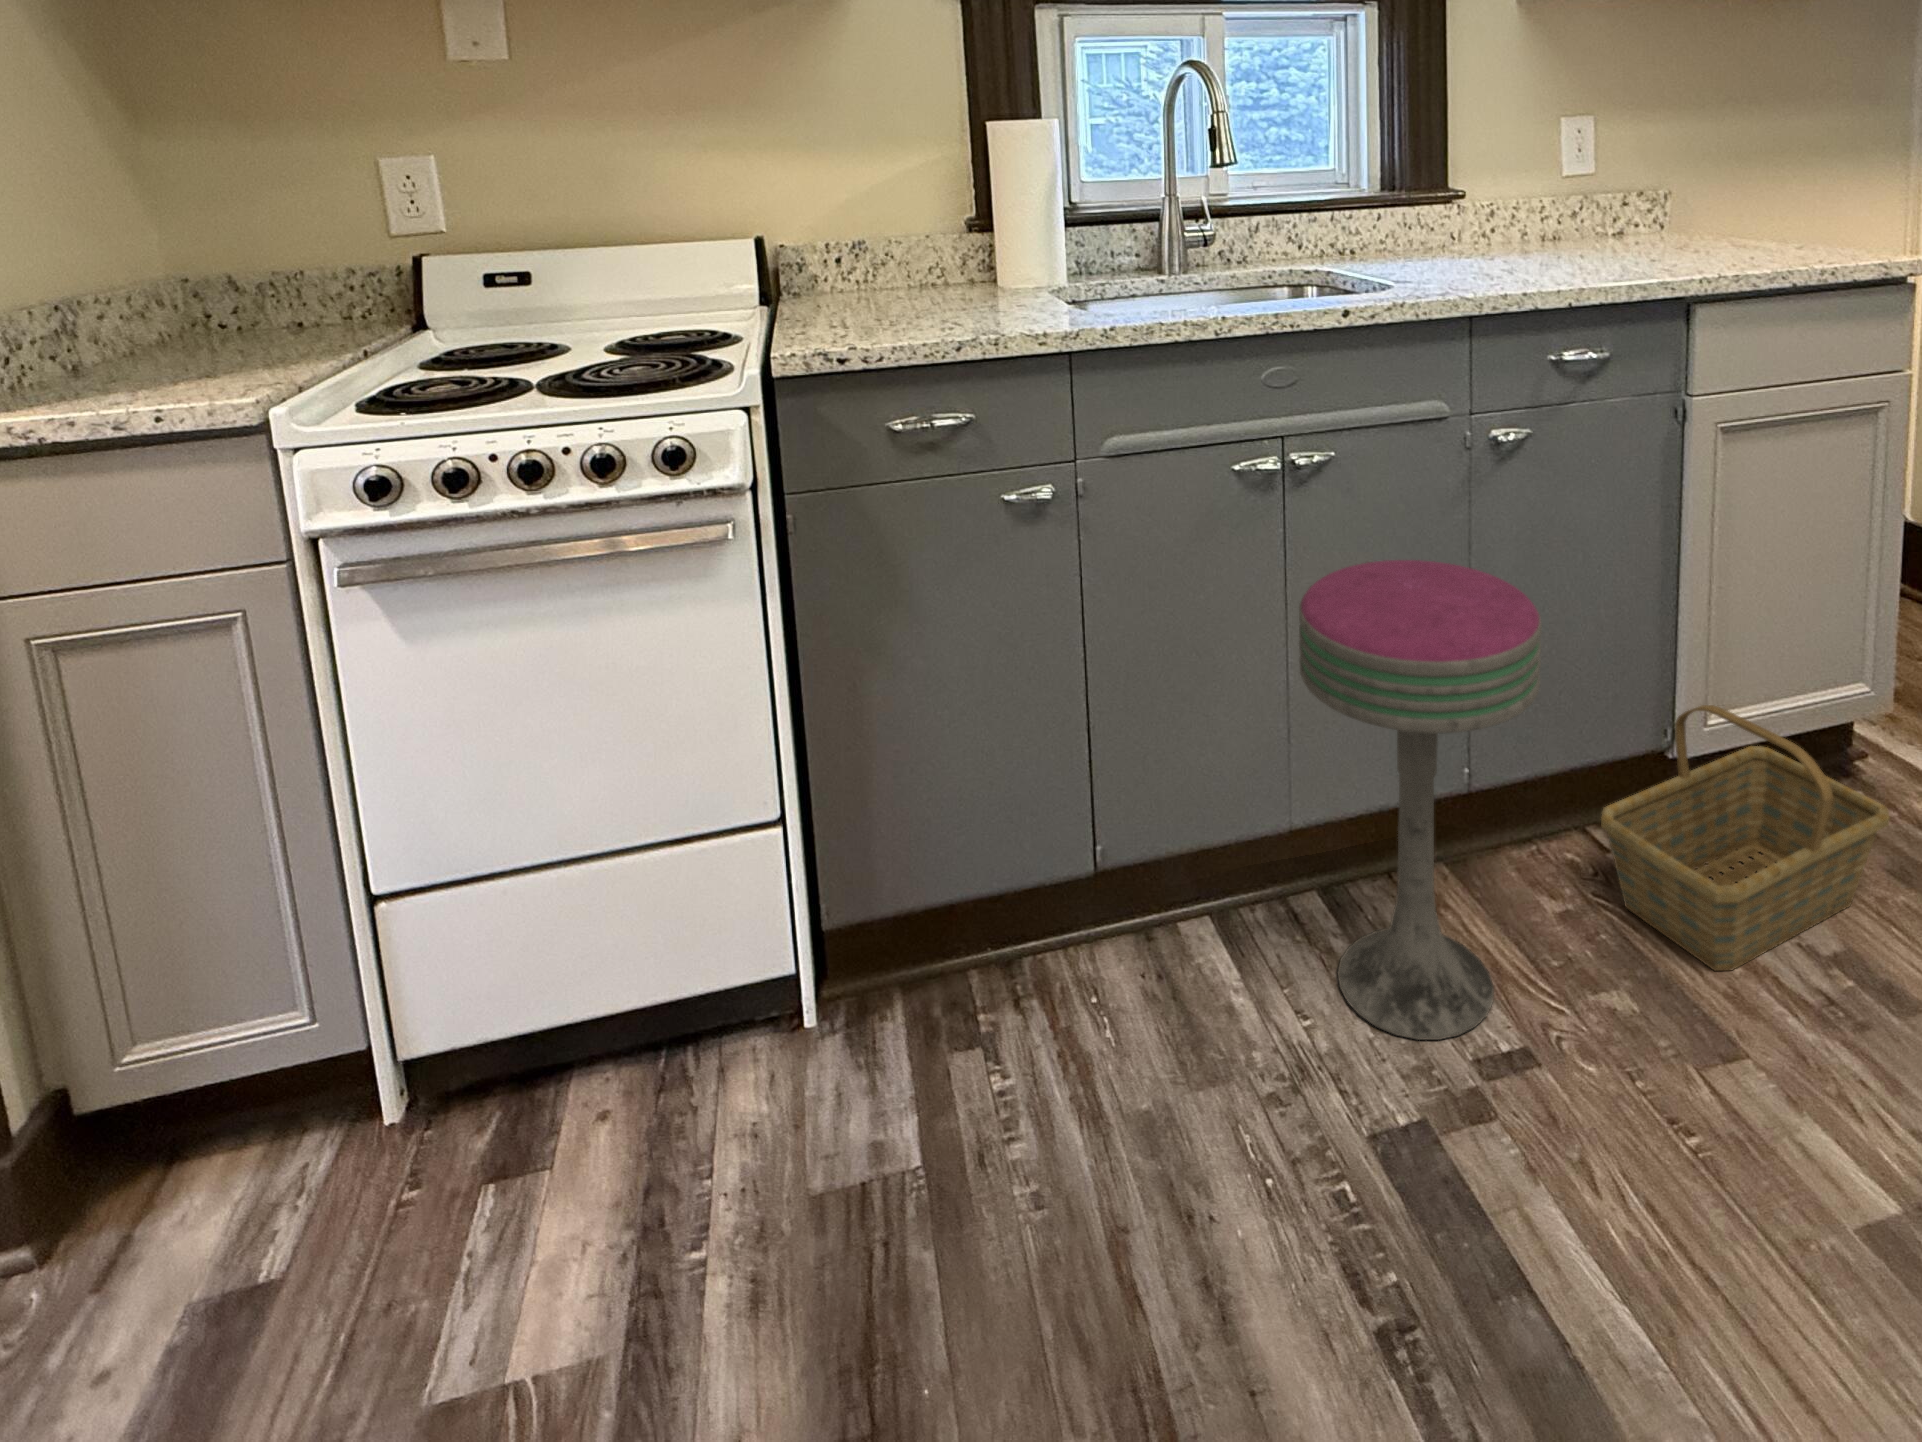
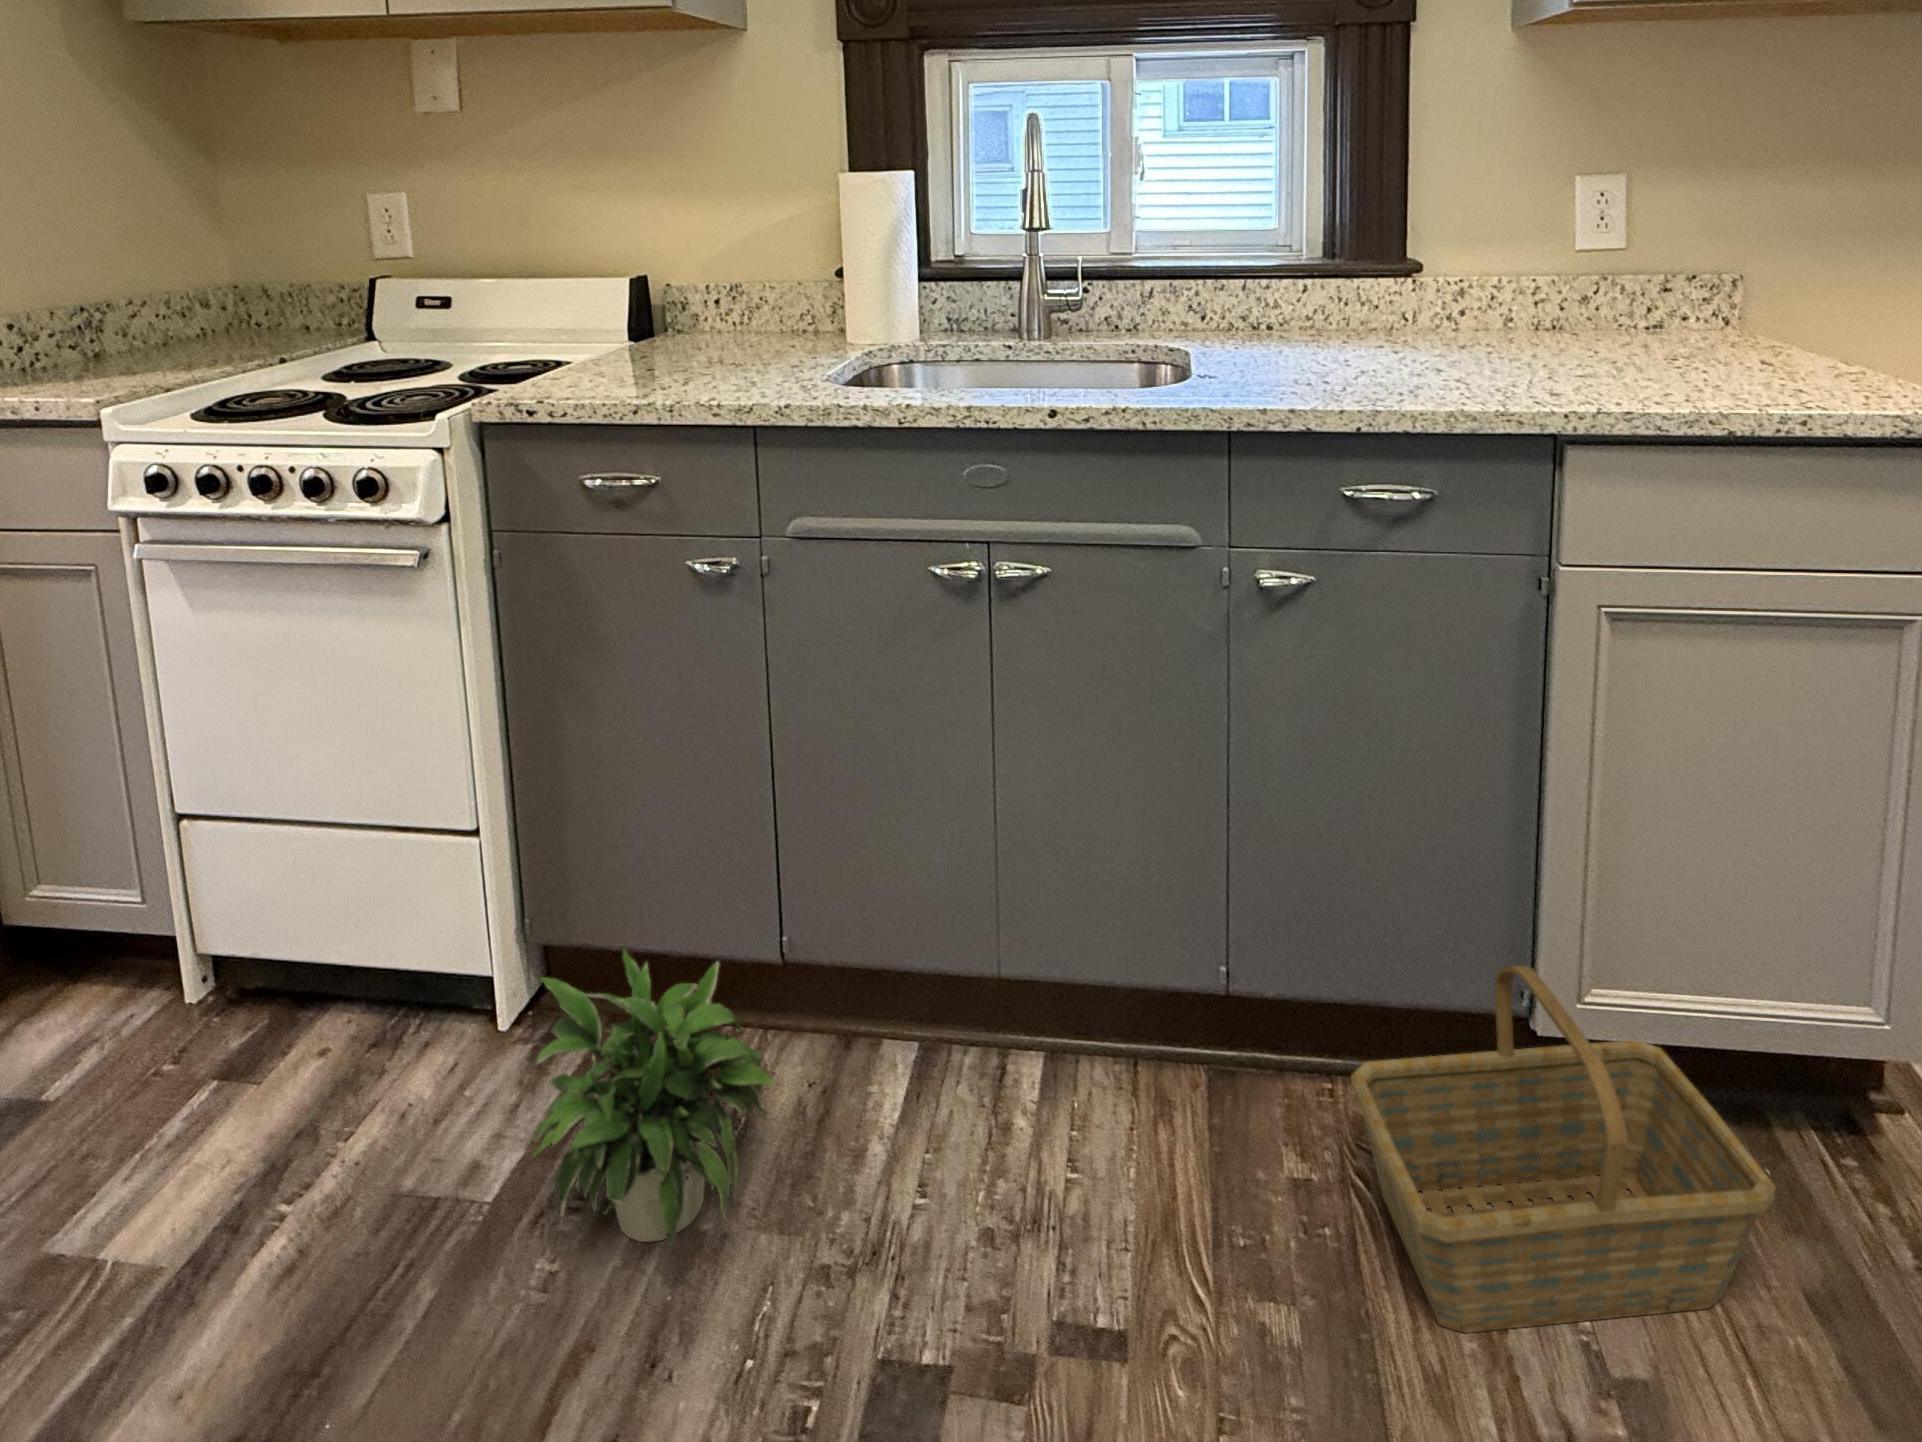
bar stool: present [1299,560,1542,1040] -> none [916,693,1195,1283]
potted plant: none [923,867,1213,1133] -> present [533,949,775,1247]

